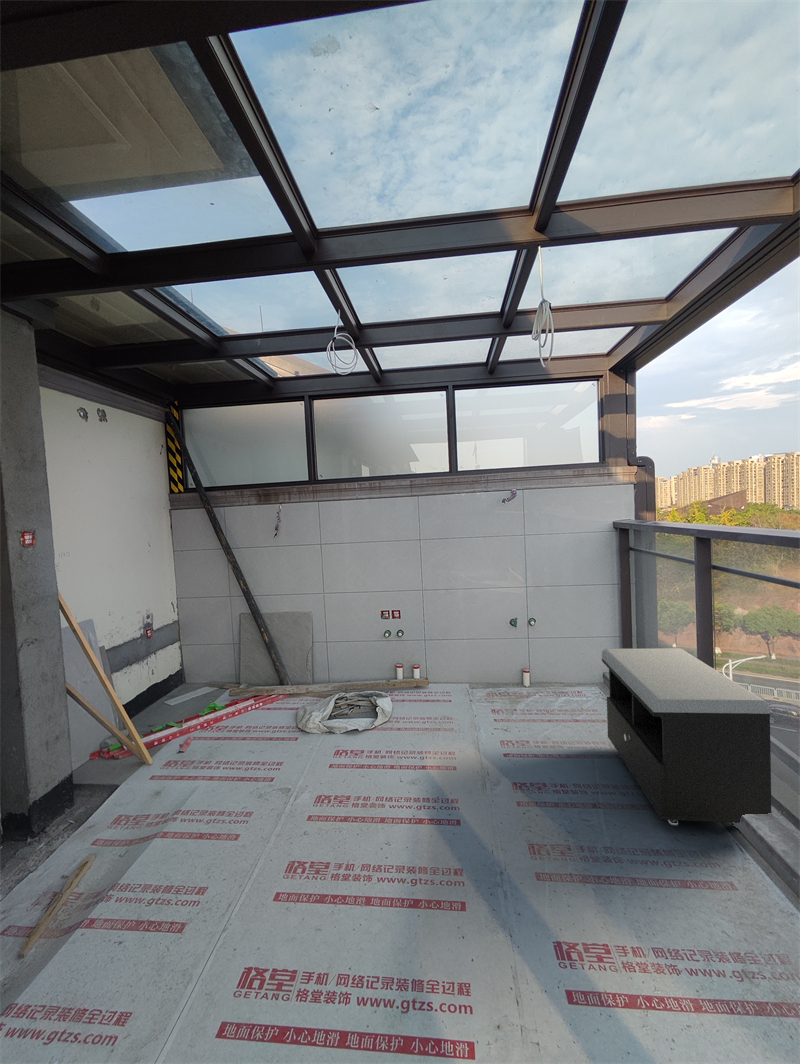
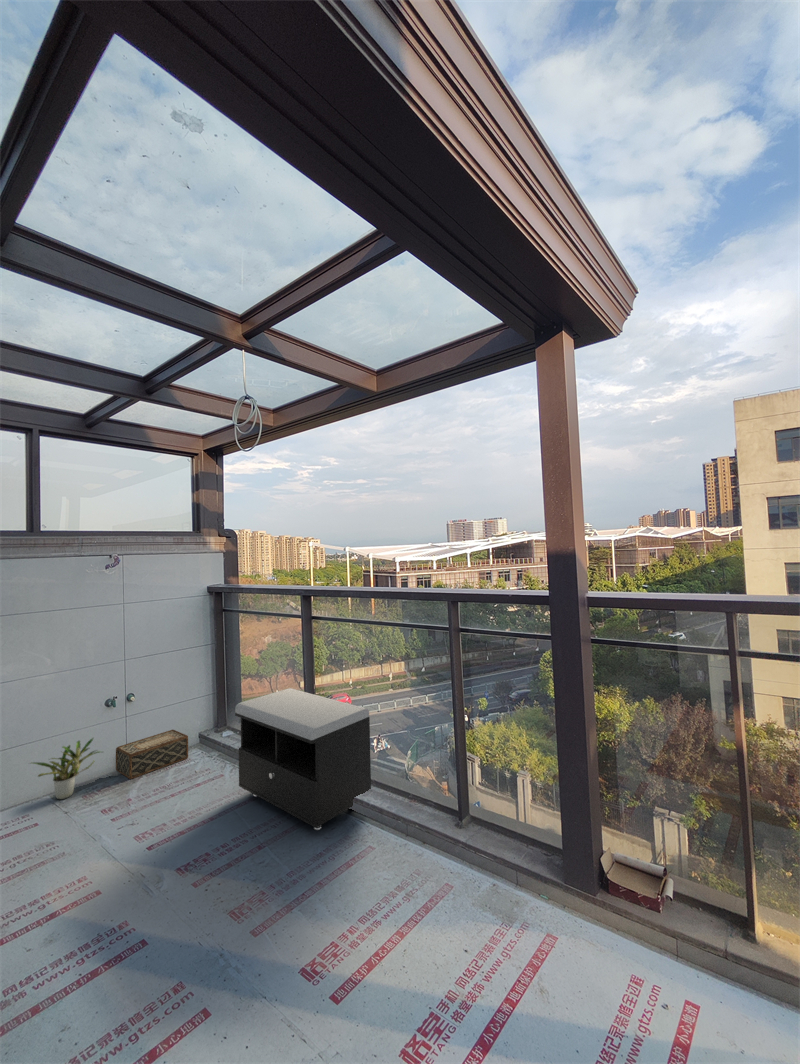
potted plant: none [459,648,509,690] -> present [33,738,99,799]
woven basket: none [523,662,585,693] -> present [116,730,188,779]

